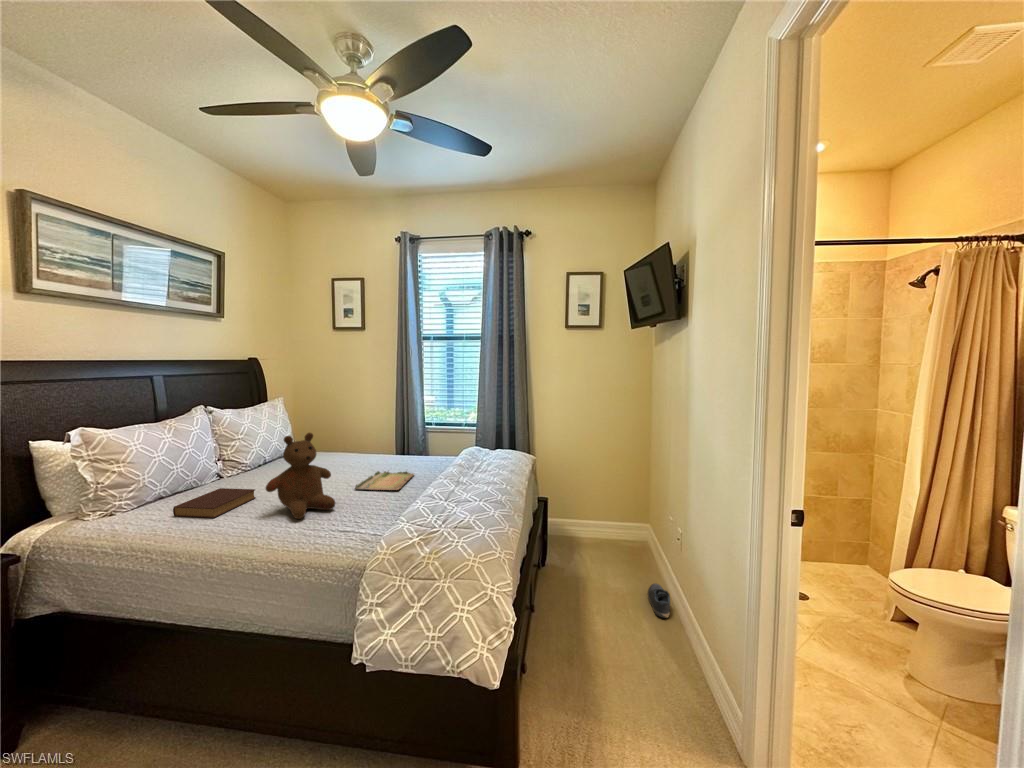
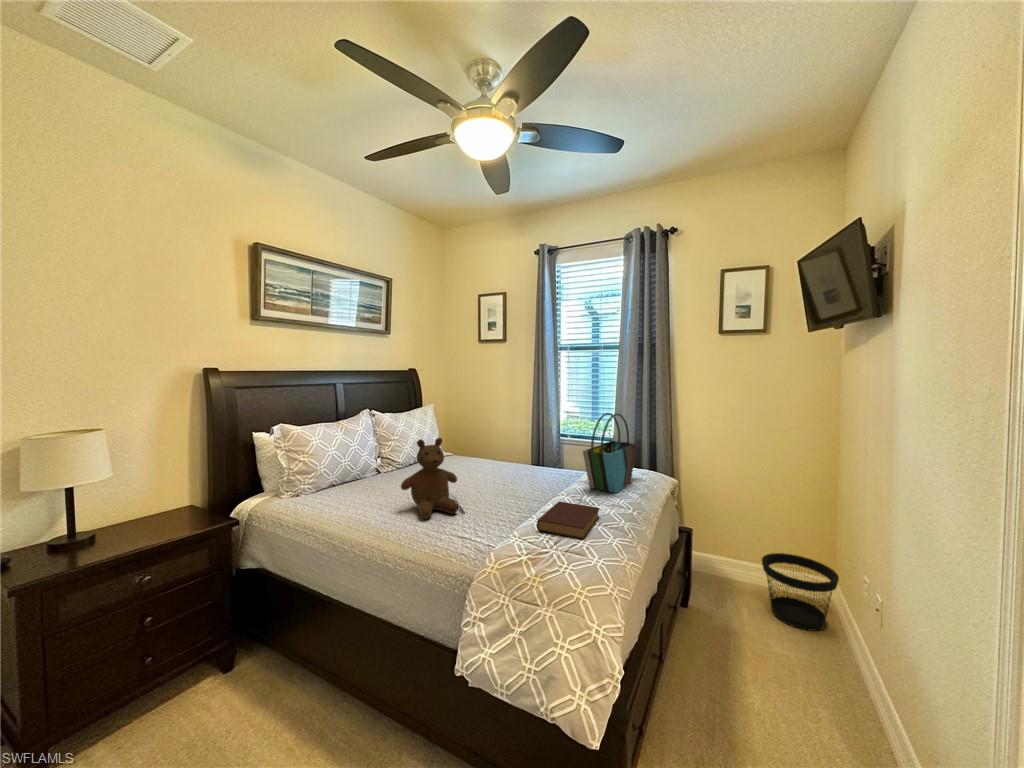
tote bag: none [459,399,504,471] -> present [583,413,637,493]
tray: present [355,471,414,490] -> none [479,480,539,502]
book: present [173,488,256,518] -> present [537,502,600,539]
wastebasket: none [598,506,650,562] -> present [762,553,839,631]
shoe: present [647,584,670,618] -> none [833,669,870,723]

